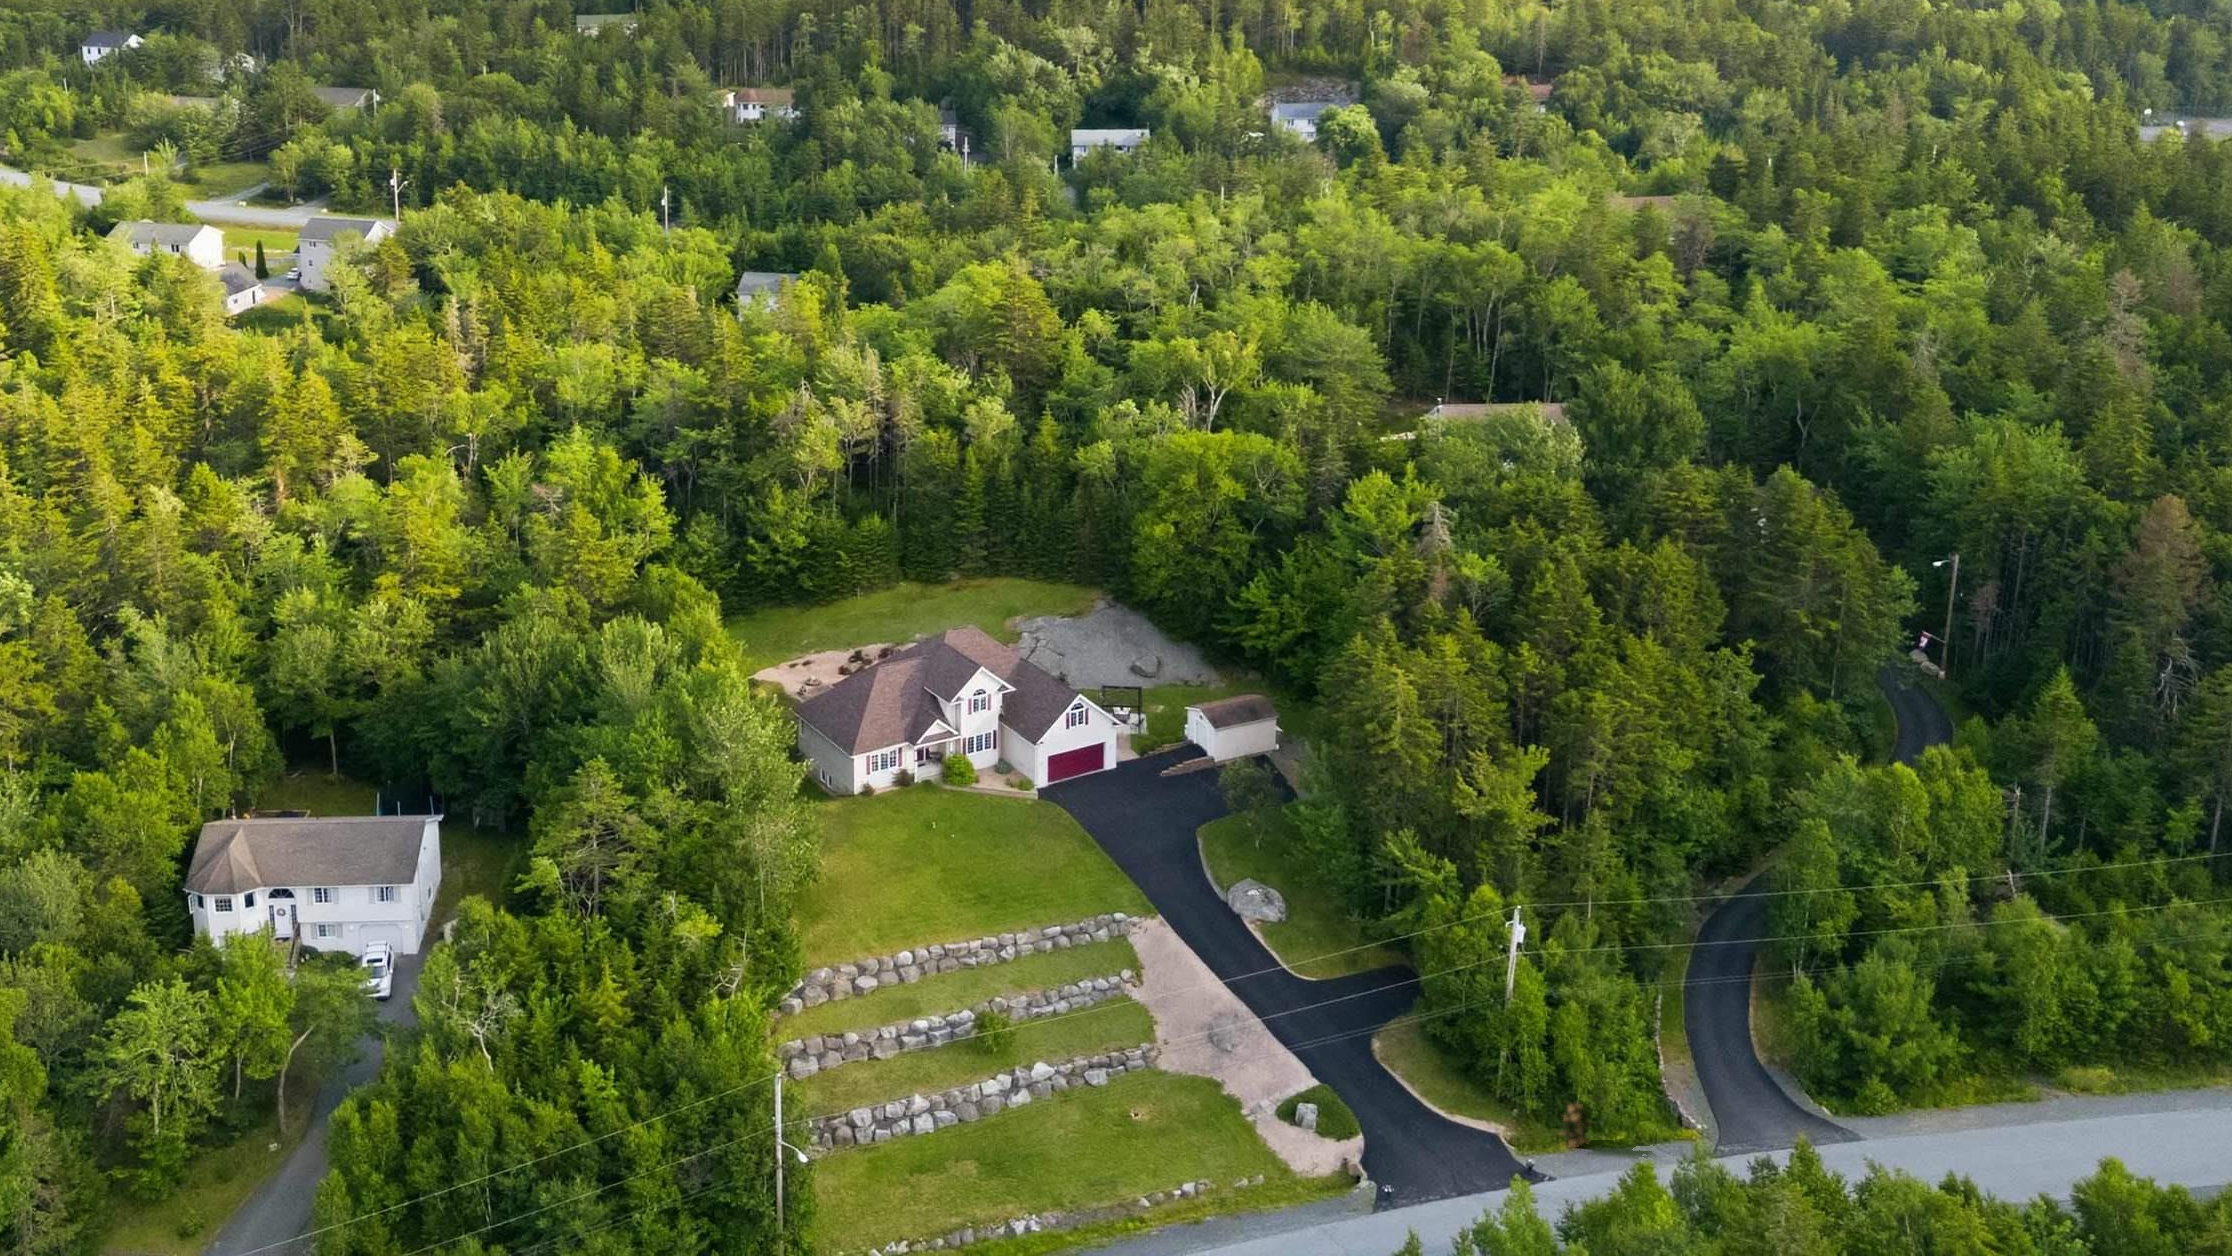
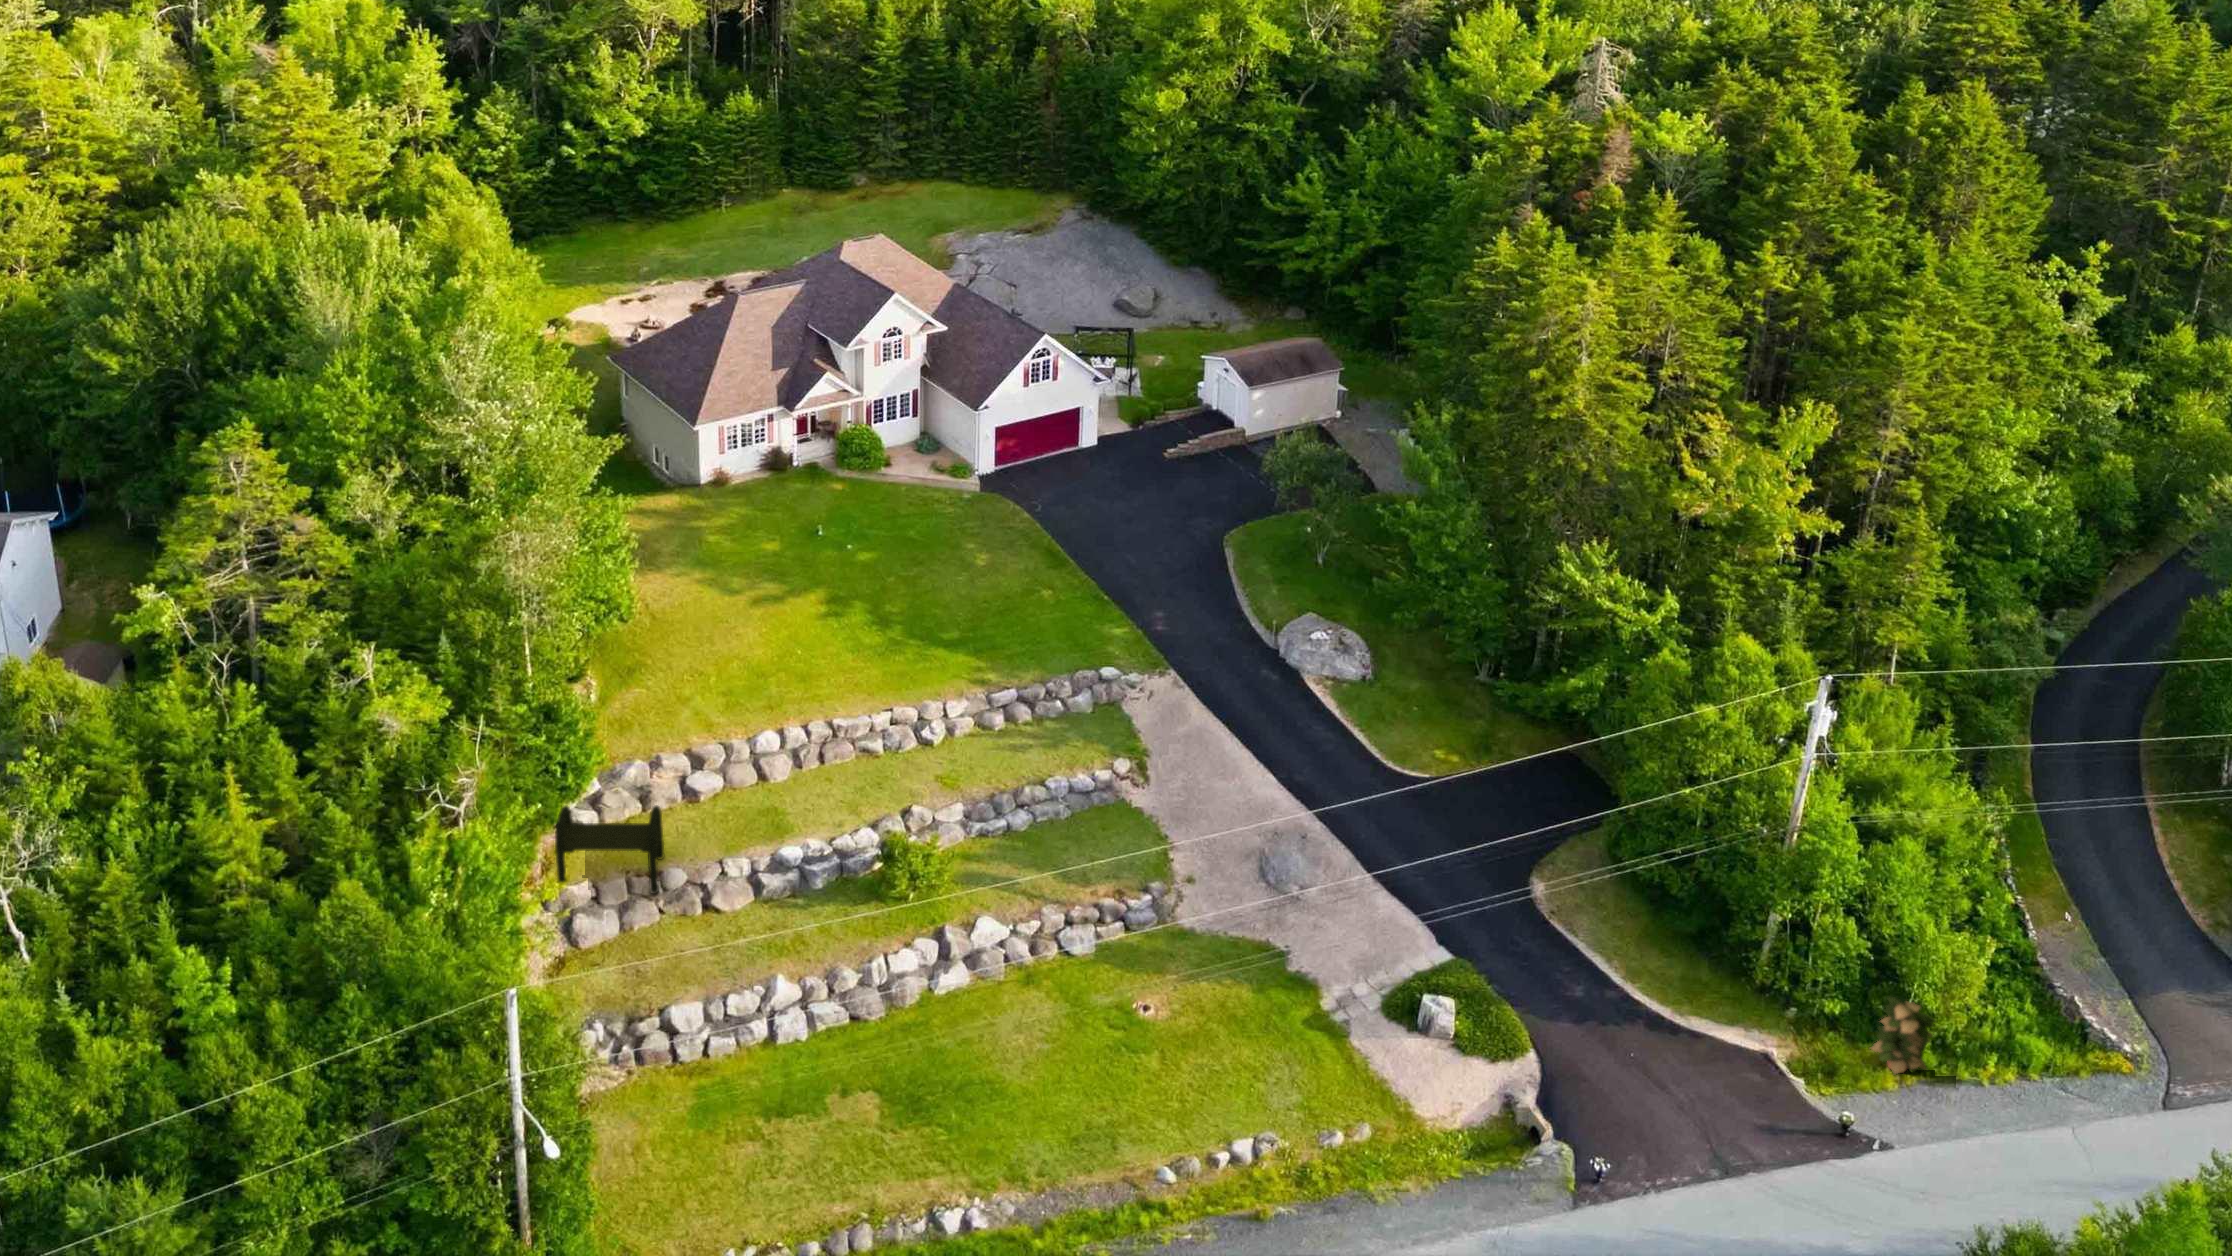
bench: none [779,994,843,1049] -> present [555,805,664,893]

